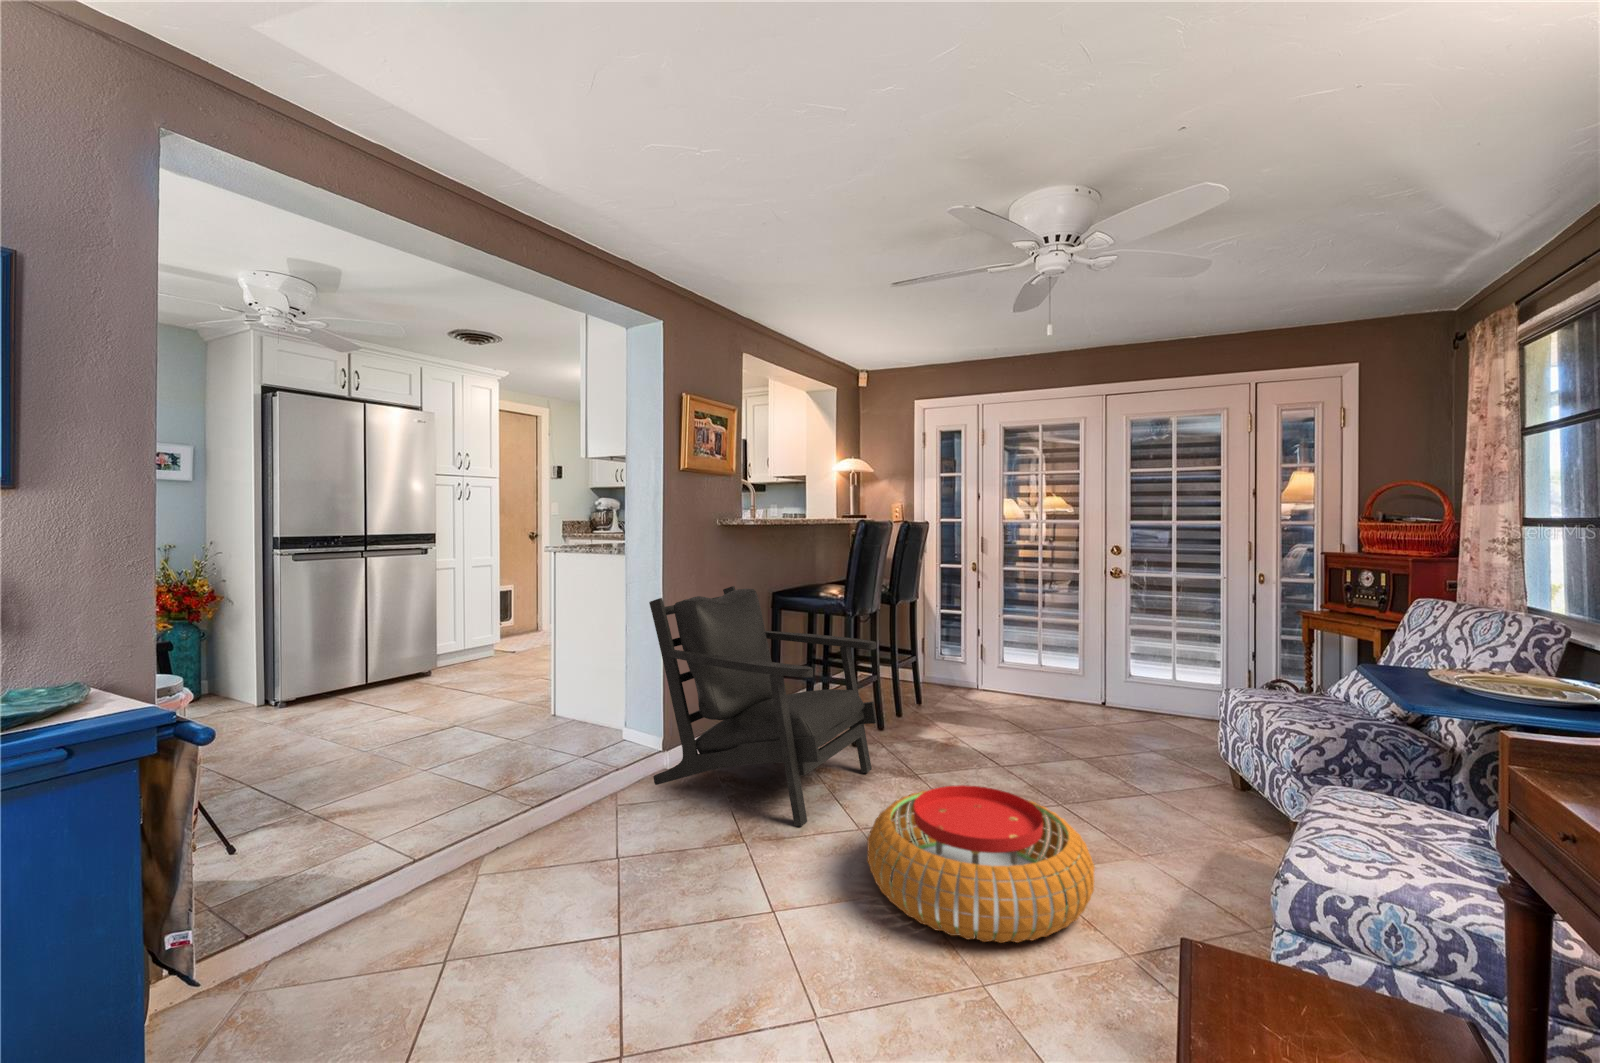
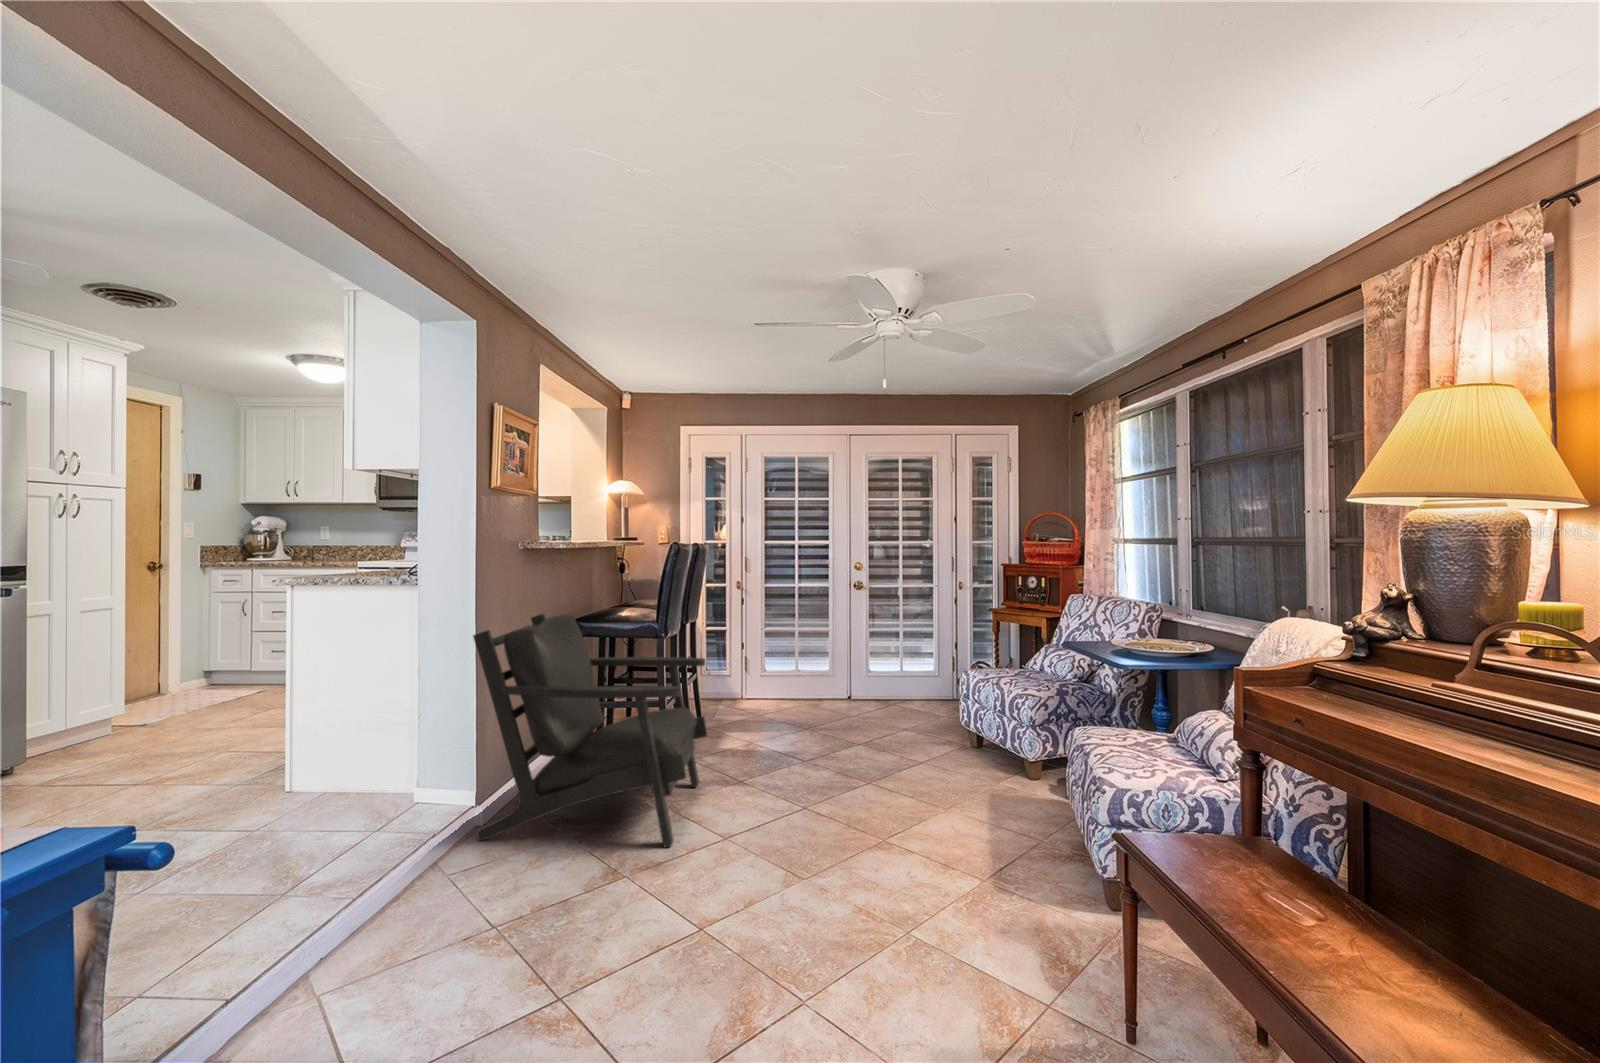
pouf: present [867,785,1095,943] -> none [760,774,950,902]

